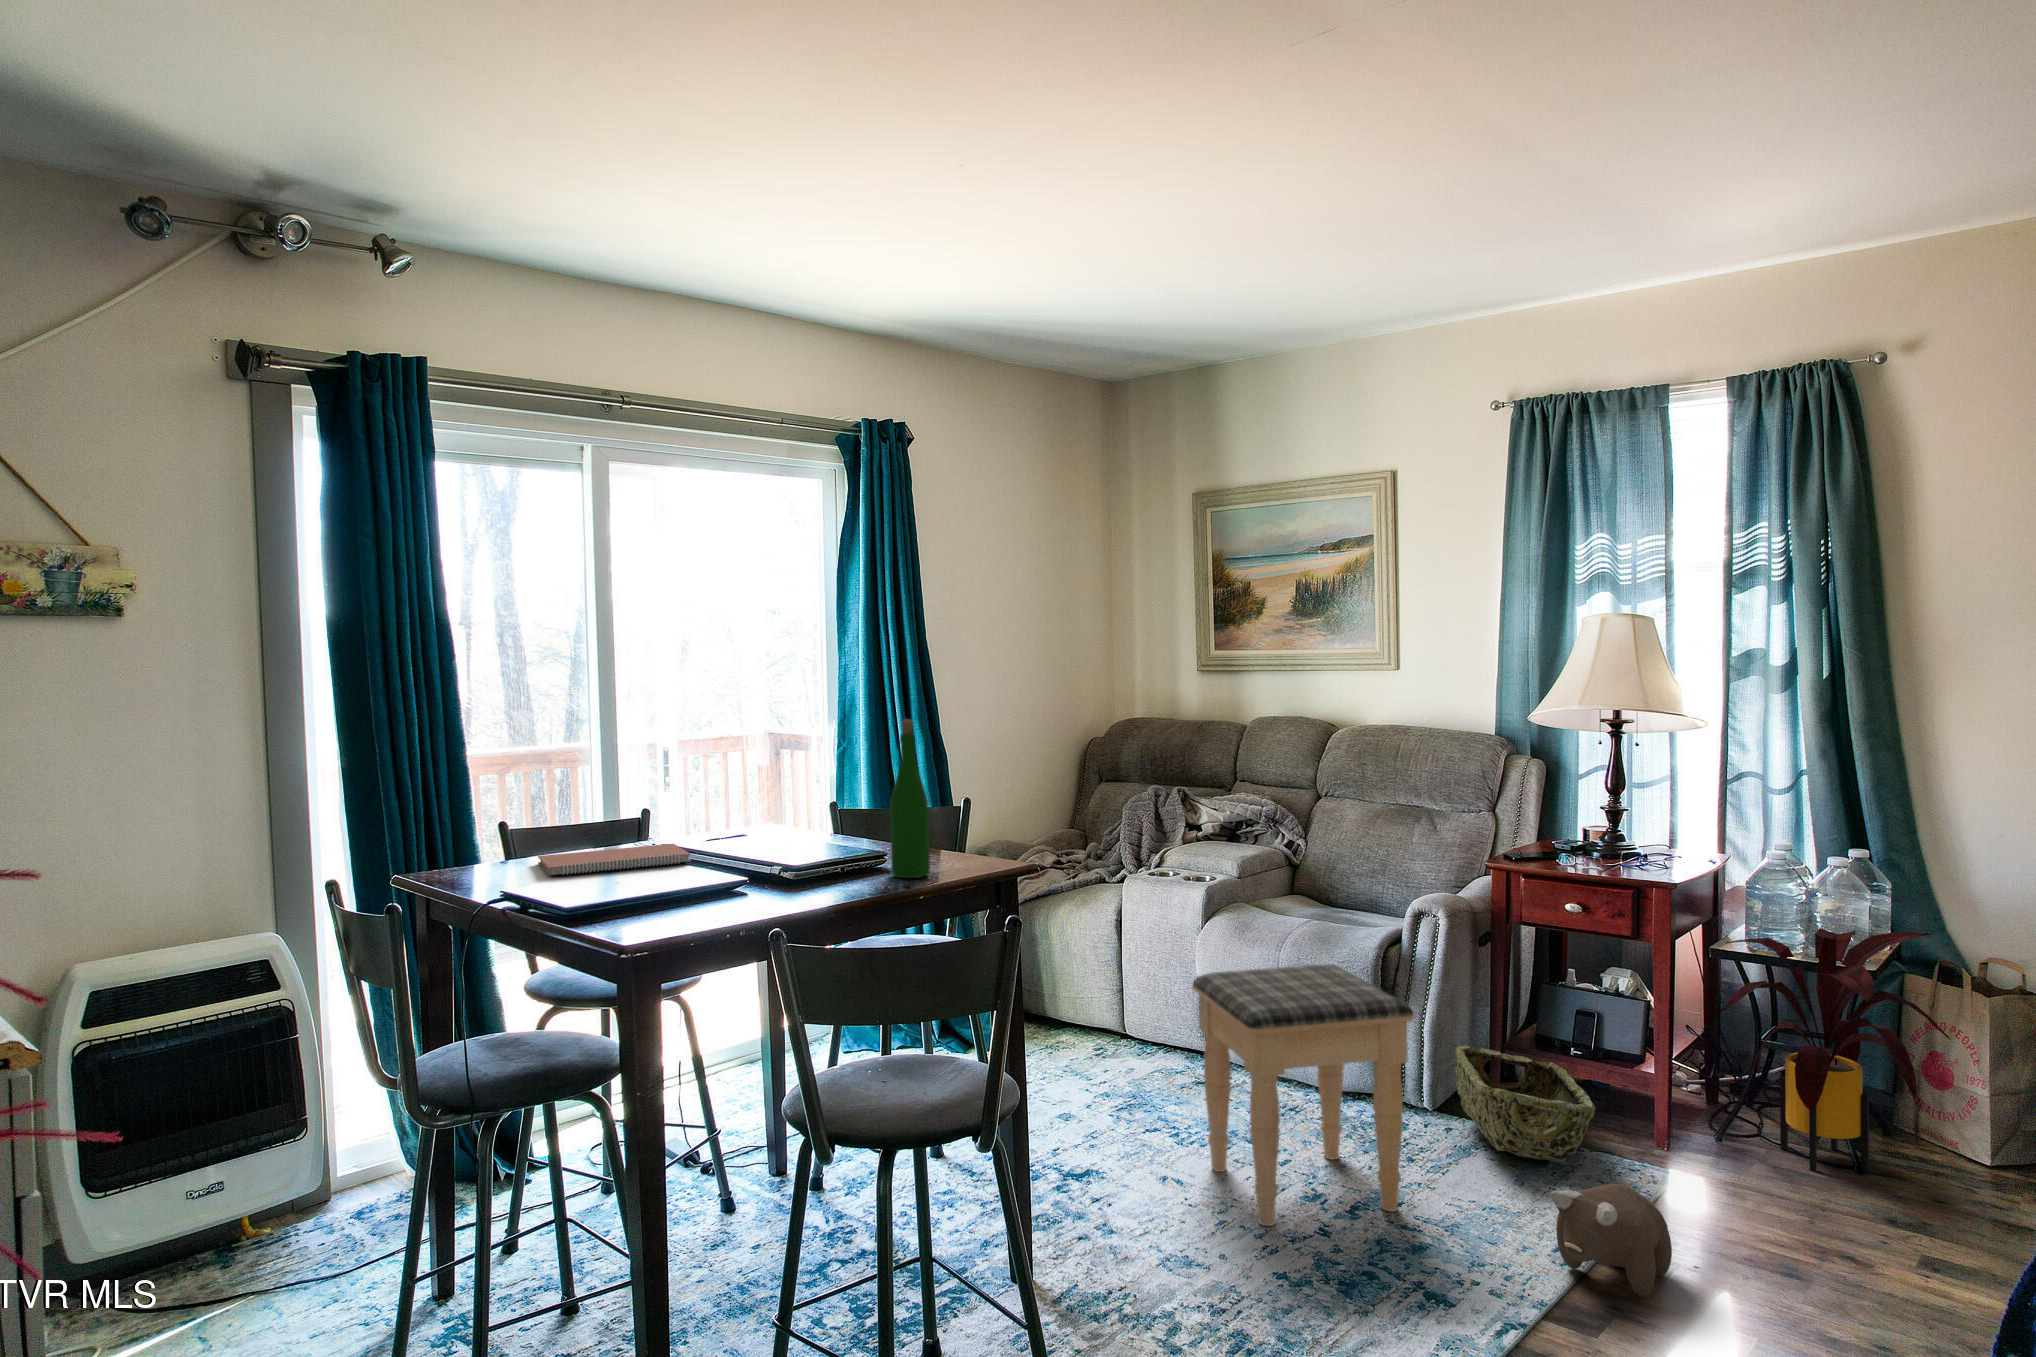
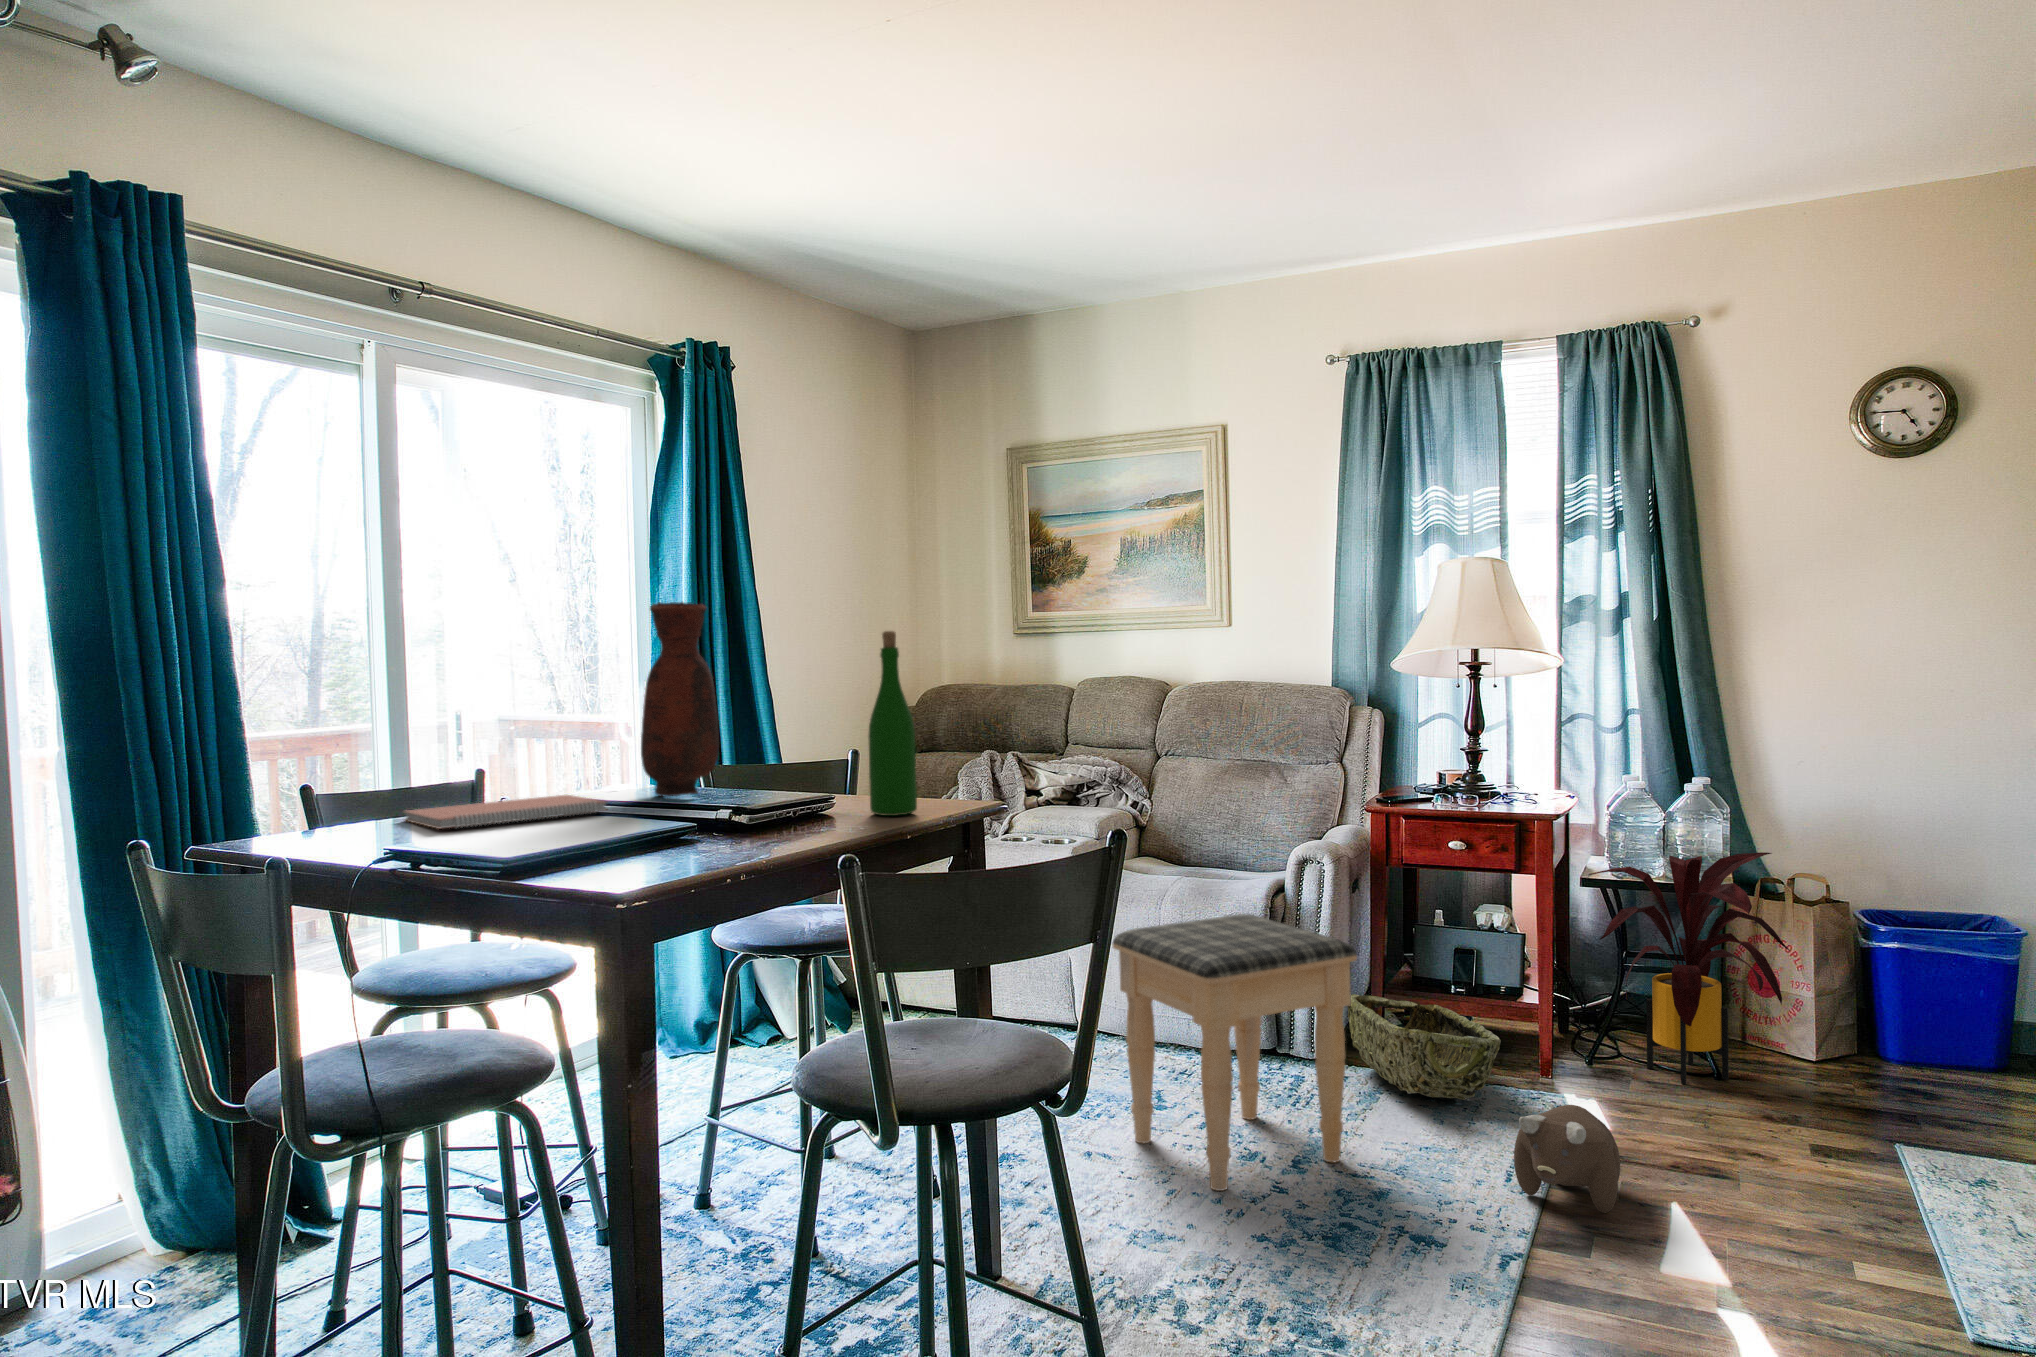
vase: none [736,684,800,848] -> present [641,602,719,797]

